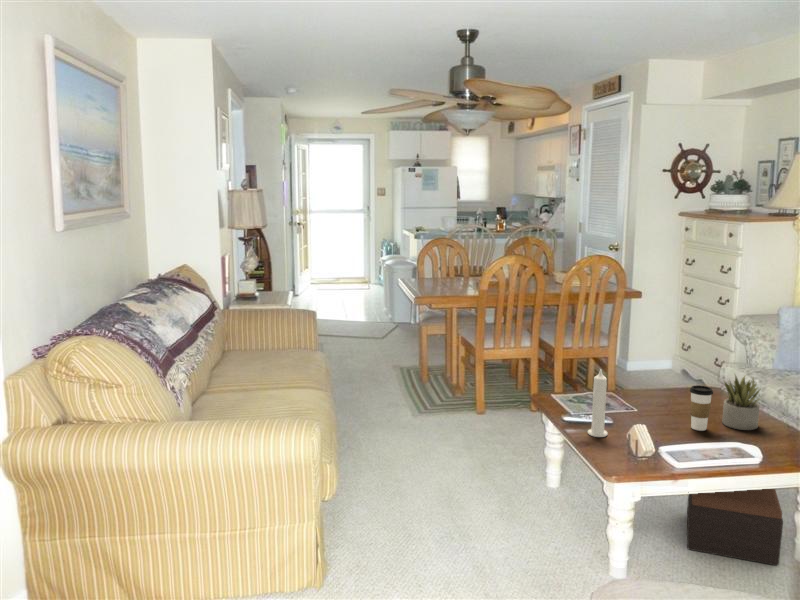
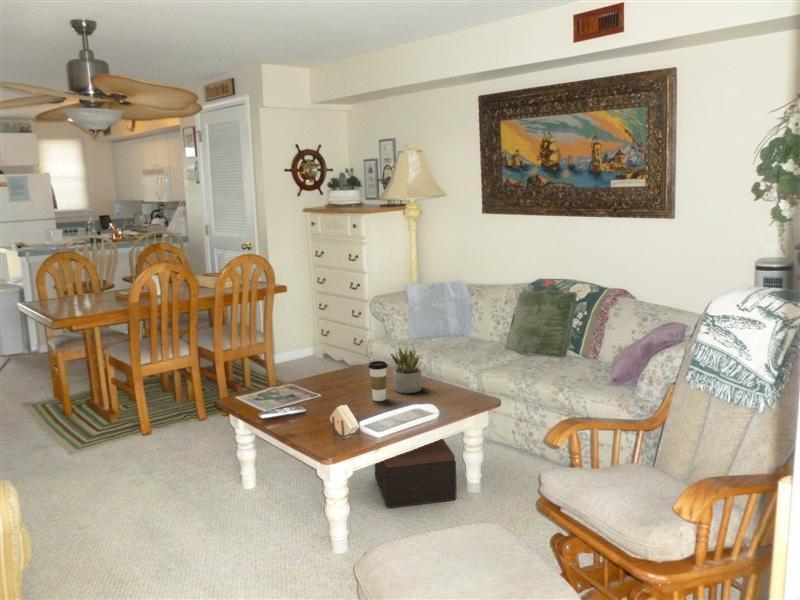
candle: present [588,369,607,437] -> none [290,361,308,427]

